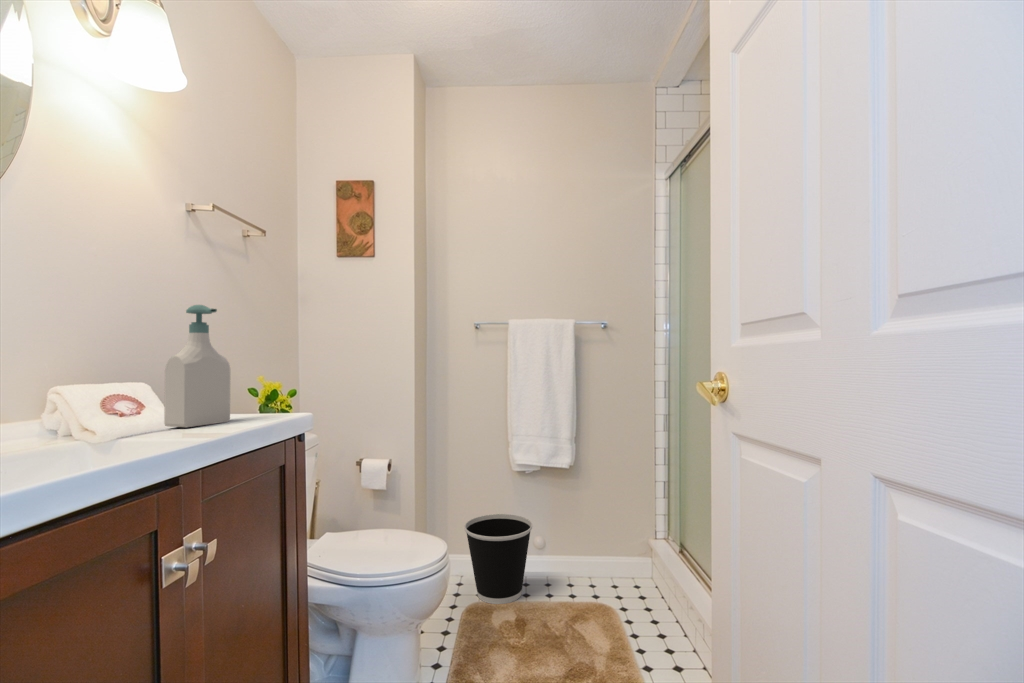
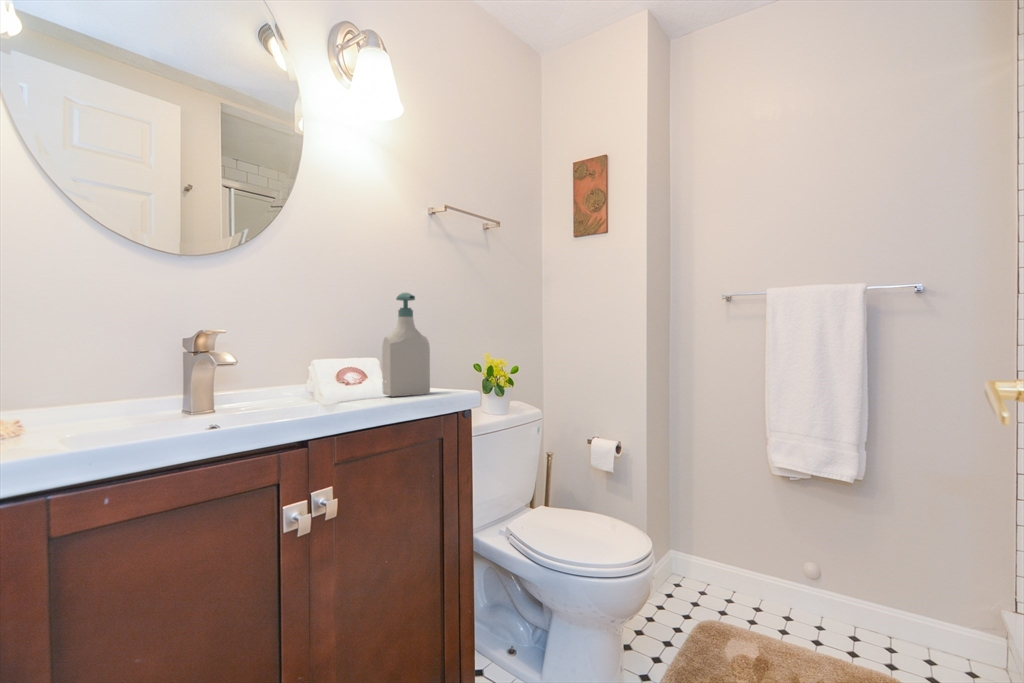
wastebasket: present [464,514,532,604] -> none [703,523,794,634]

